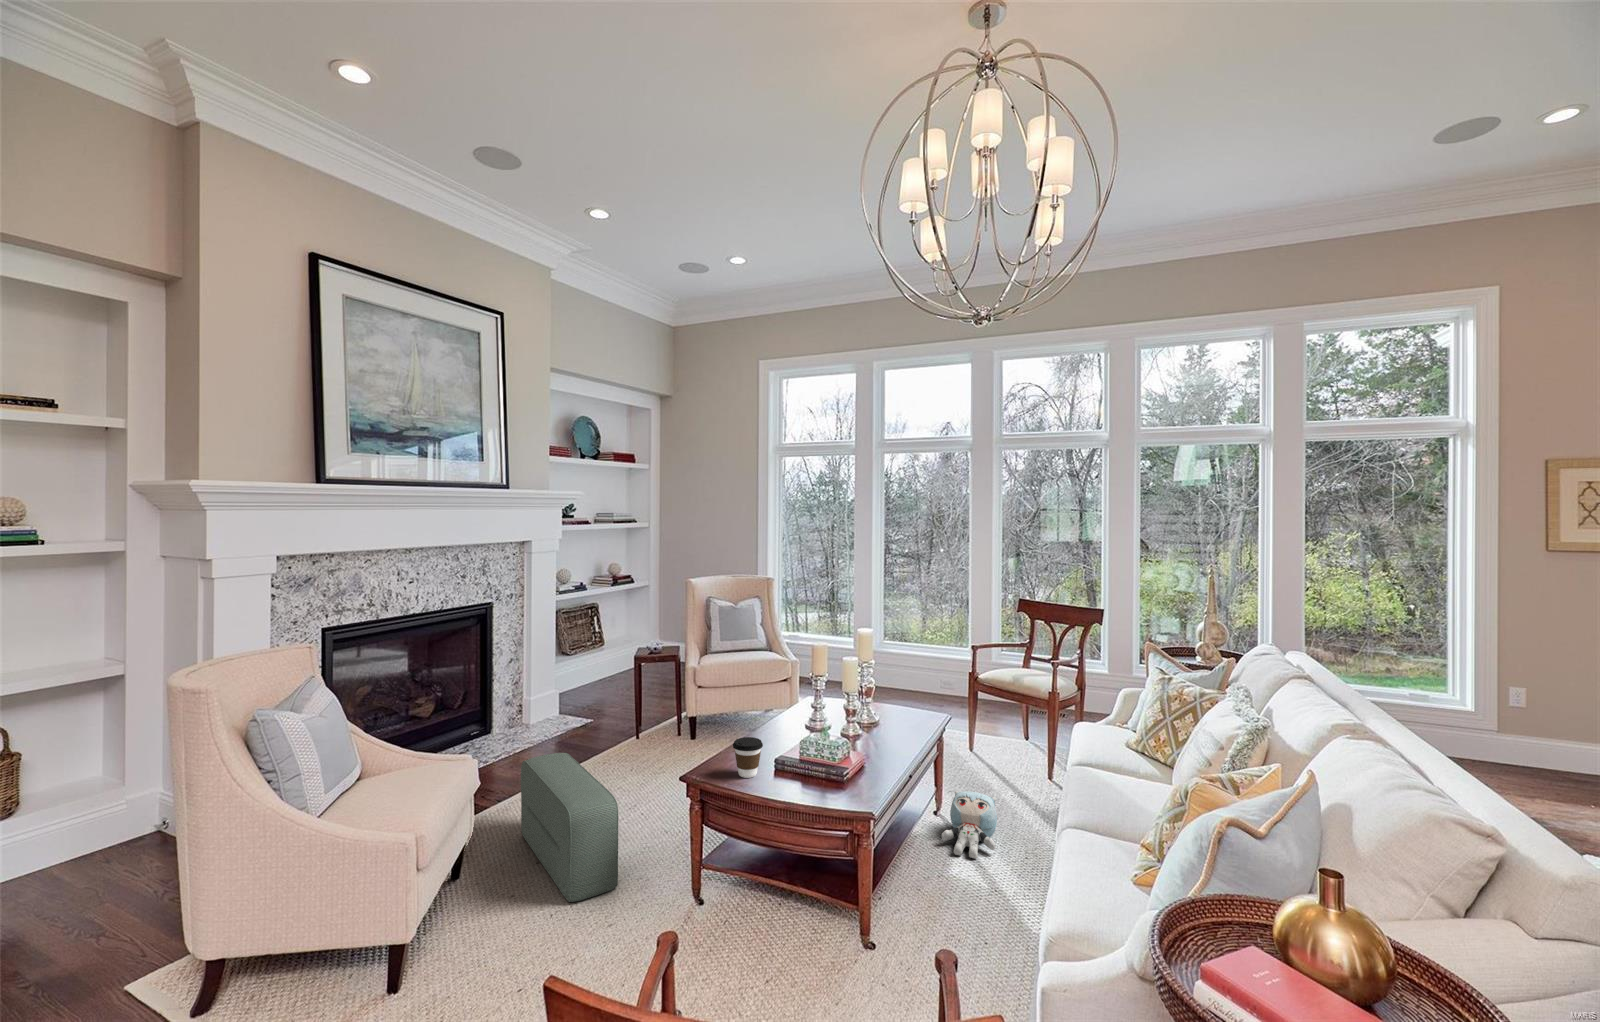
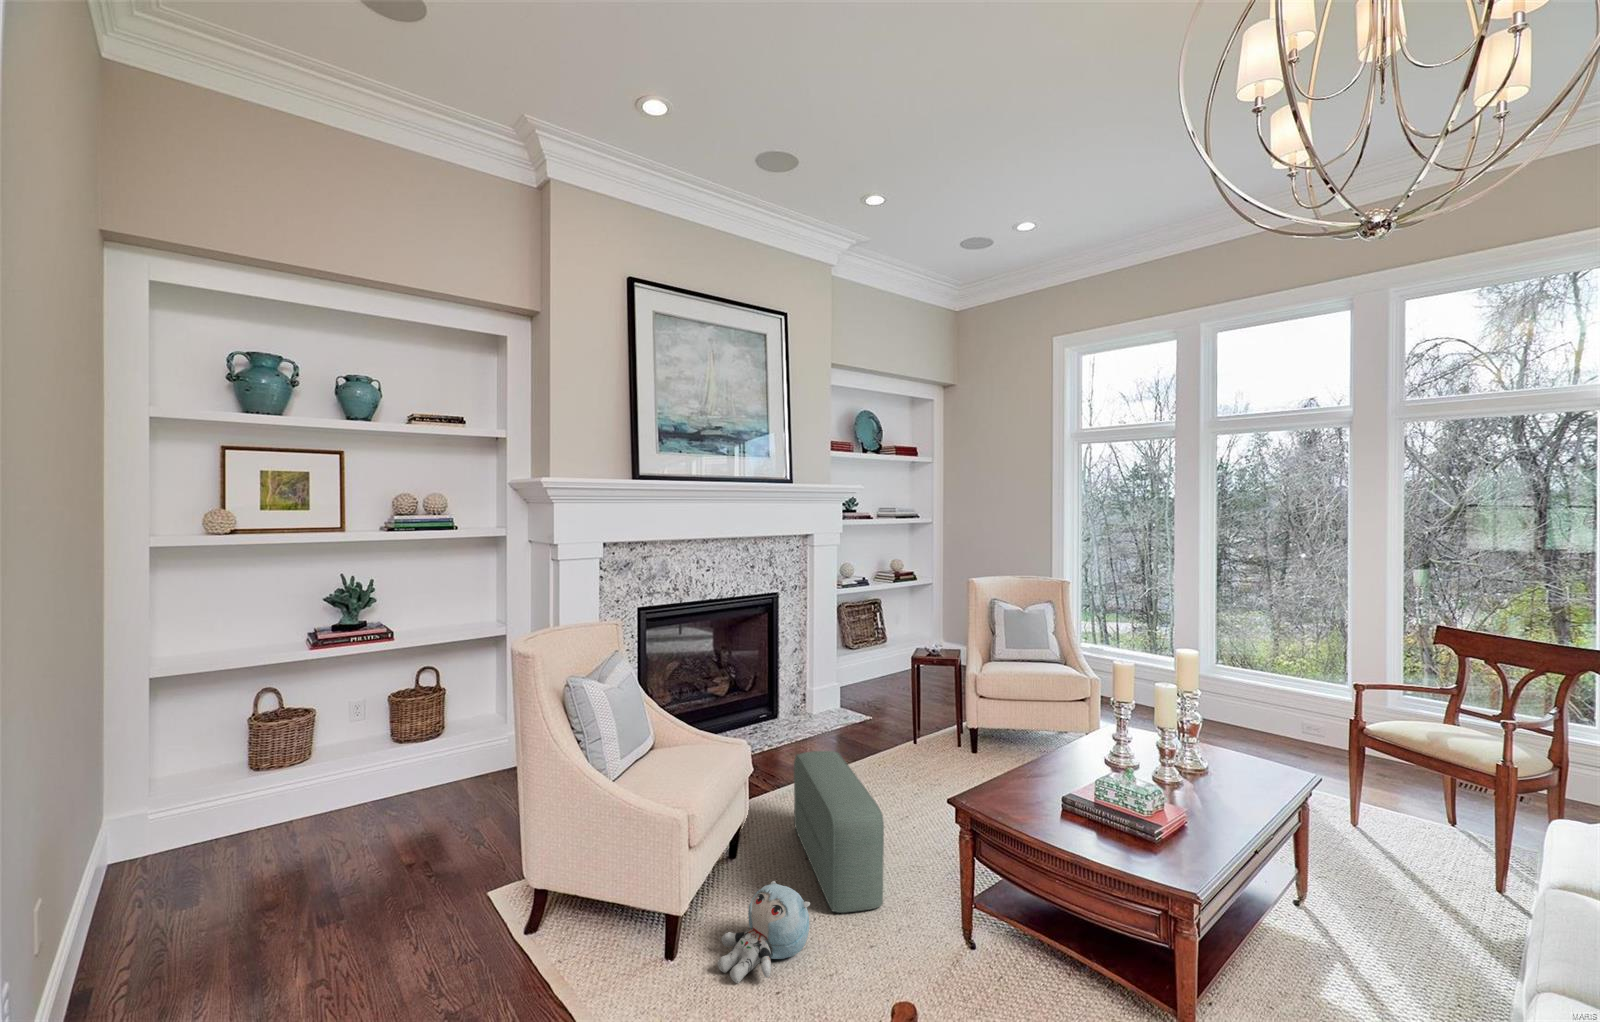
coffee cup: present [733,737,763,778] -> none [1012,766,1049,815]
plush toy: present [942,791,997,859] -> present [717,881,810,983]

